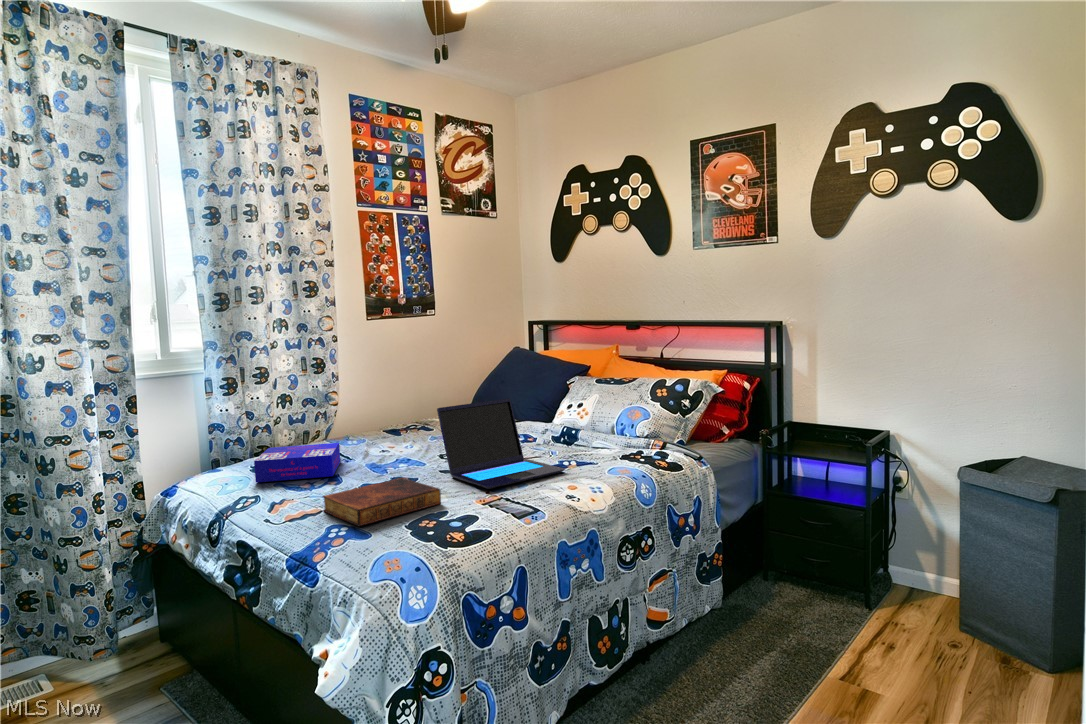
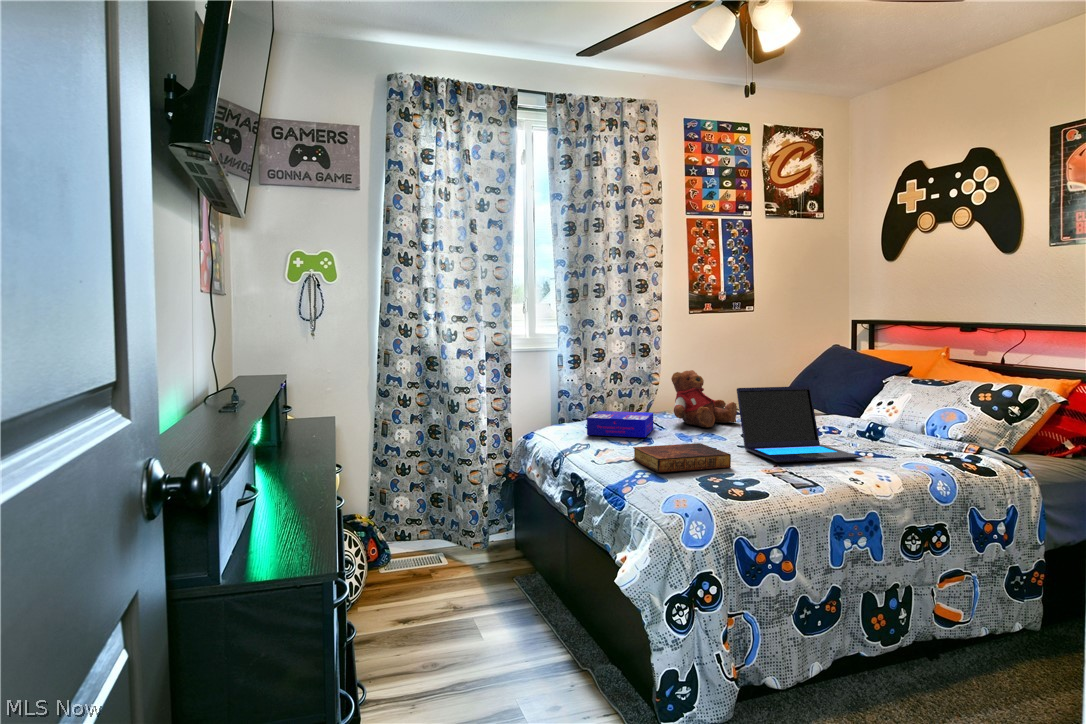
teddy bear: none [357,387,433,452] -> present [671,370,737,427]

